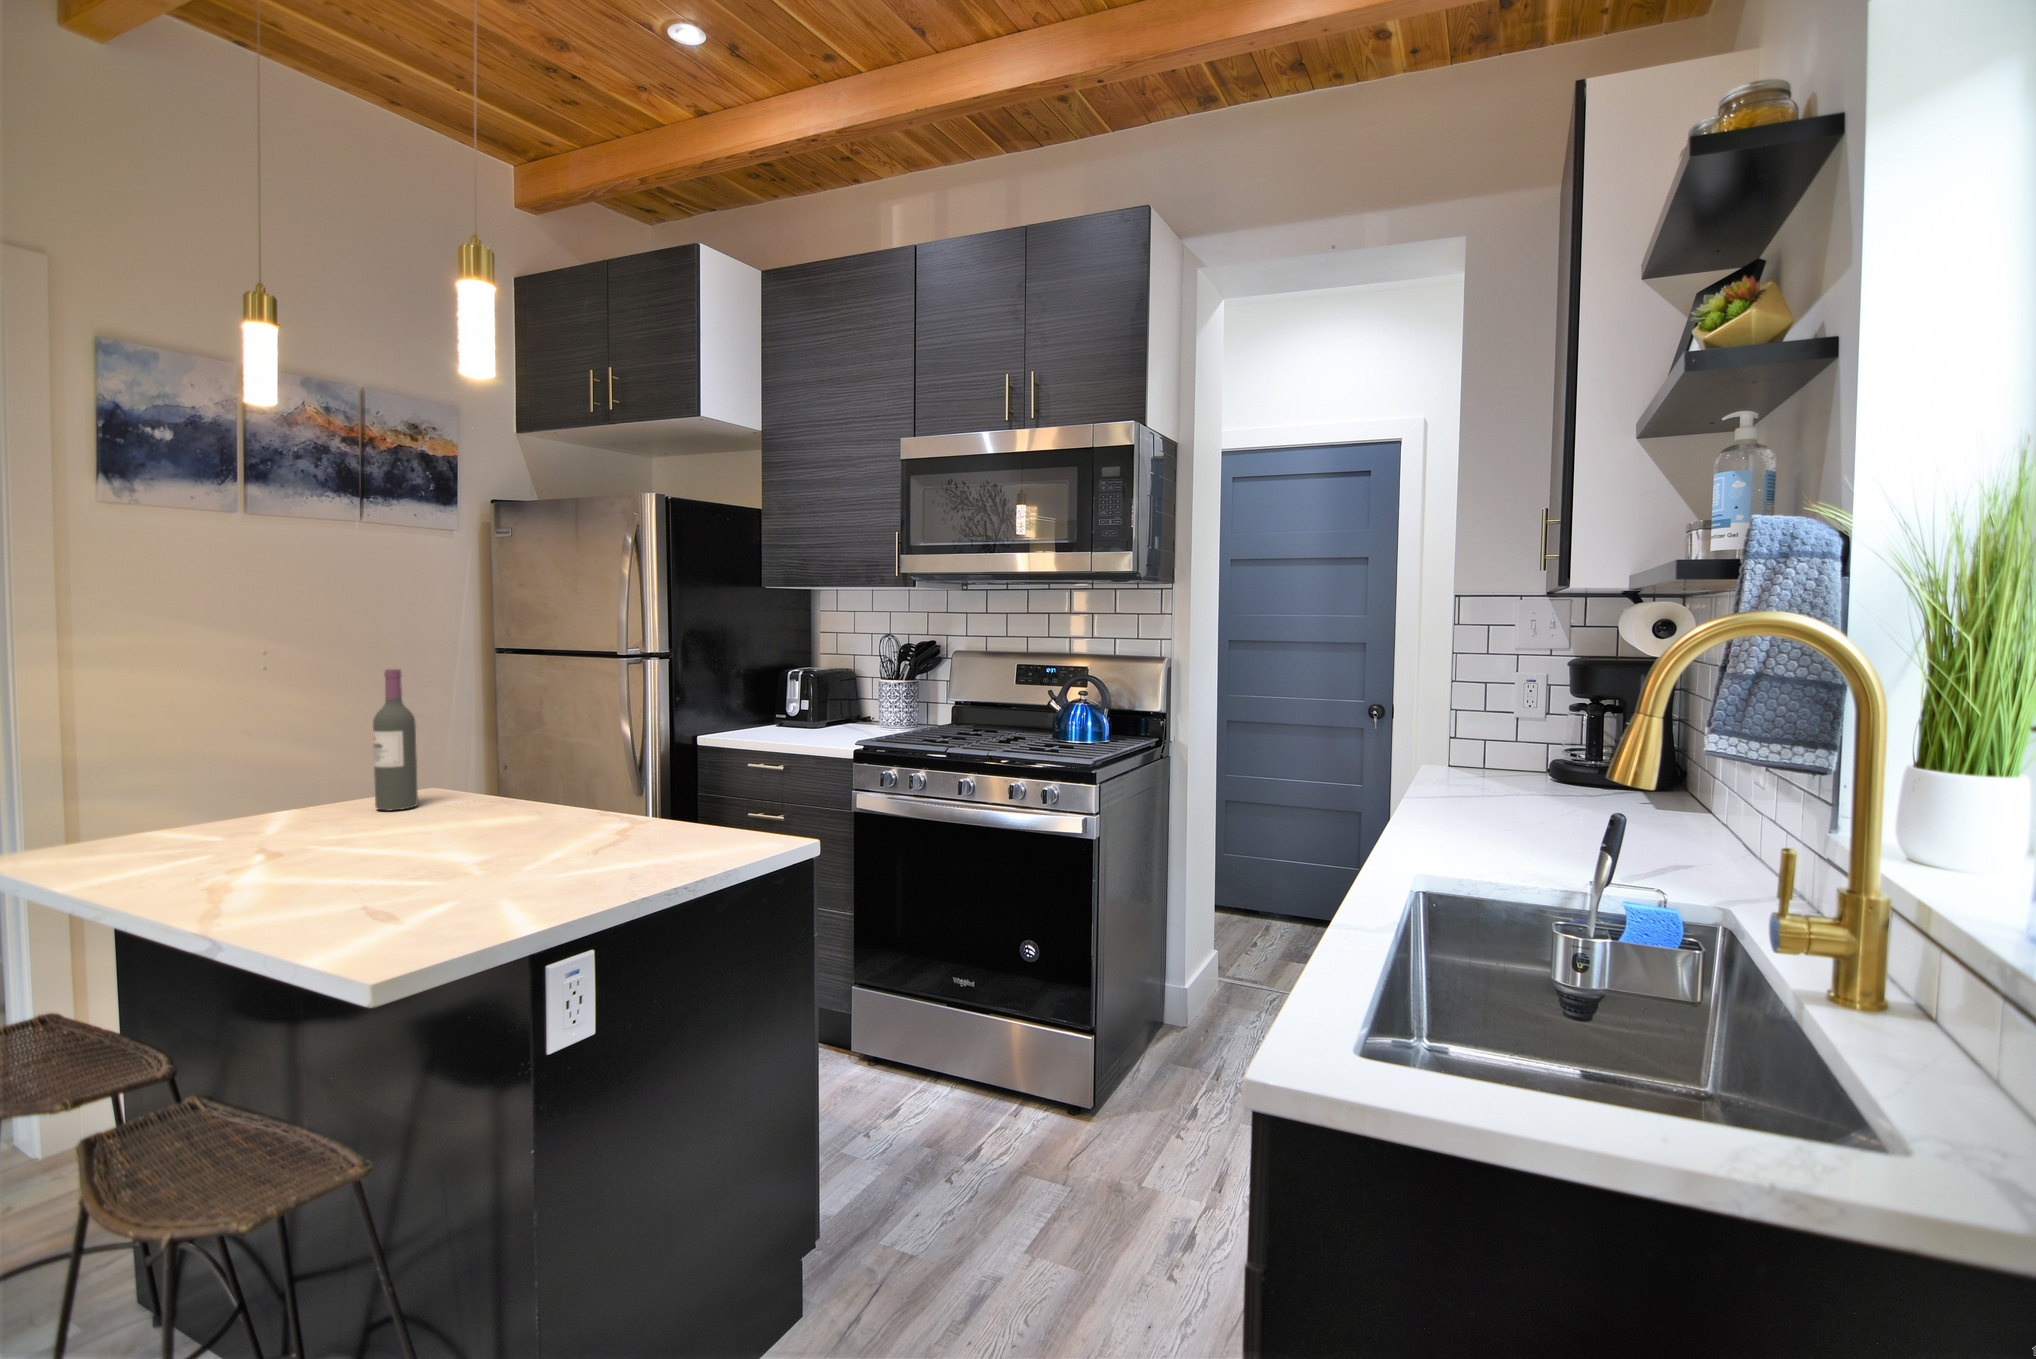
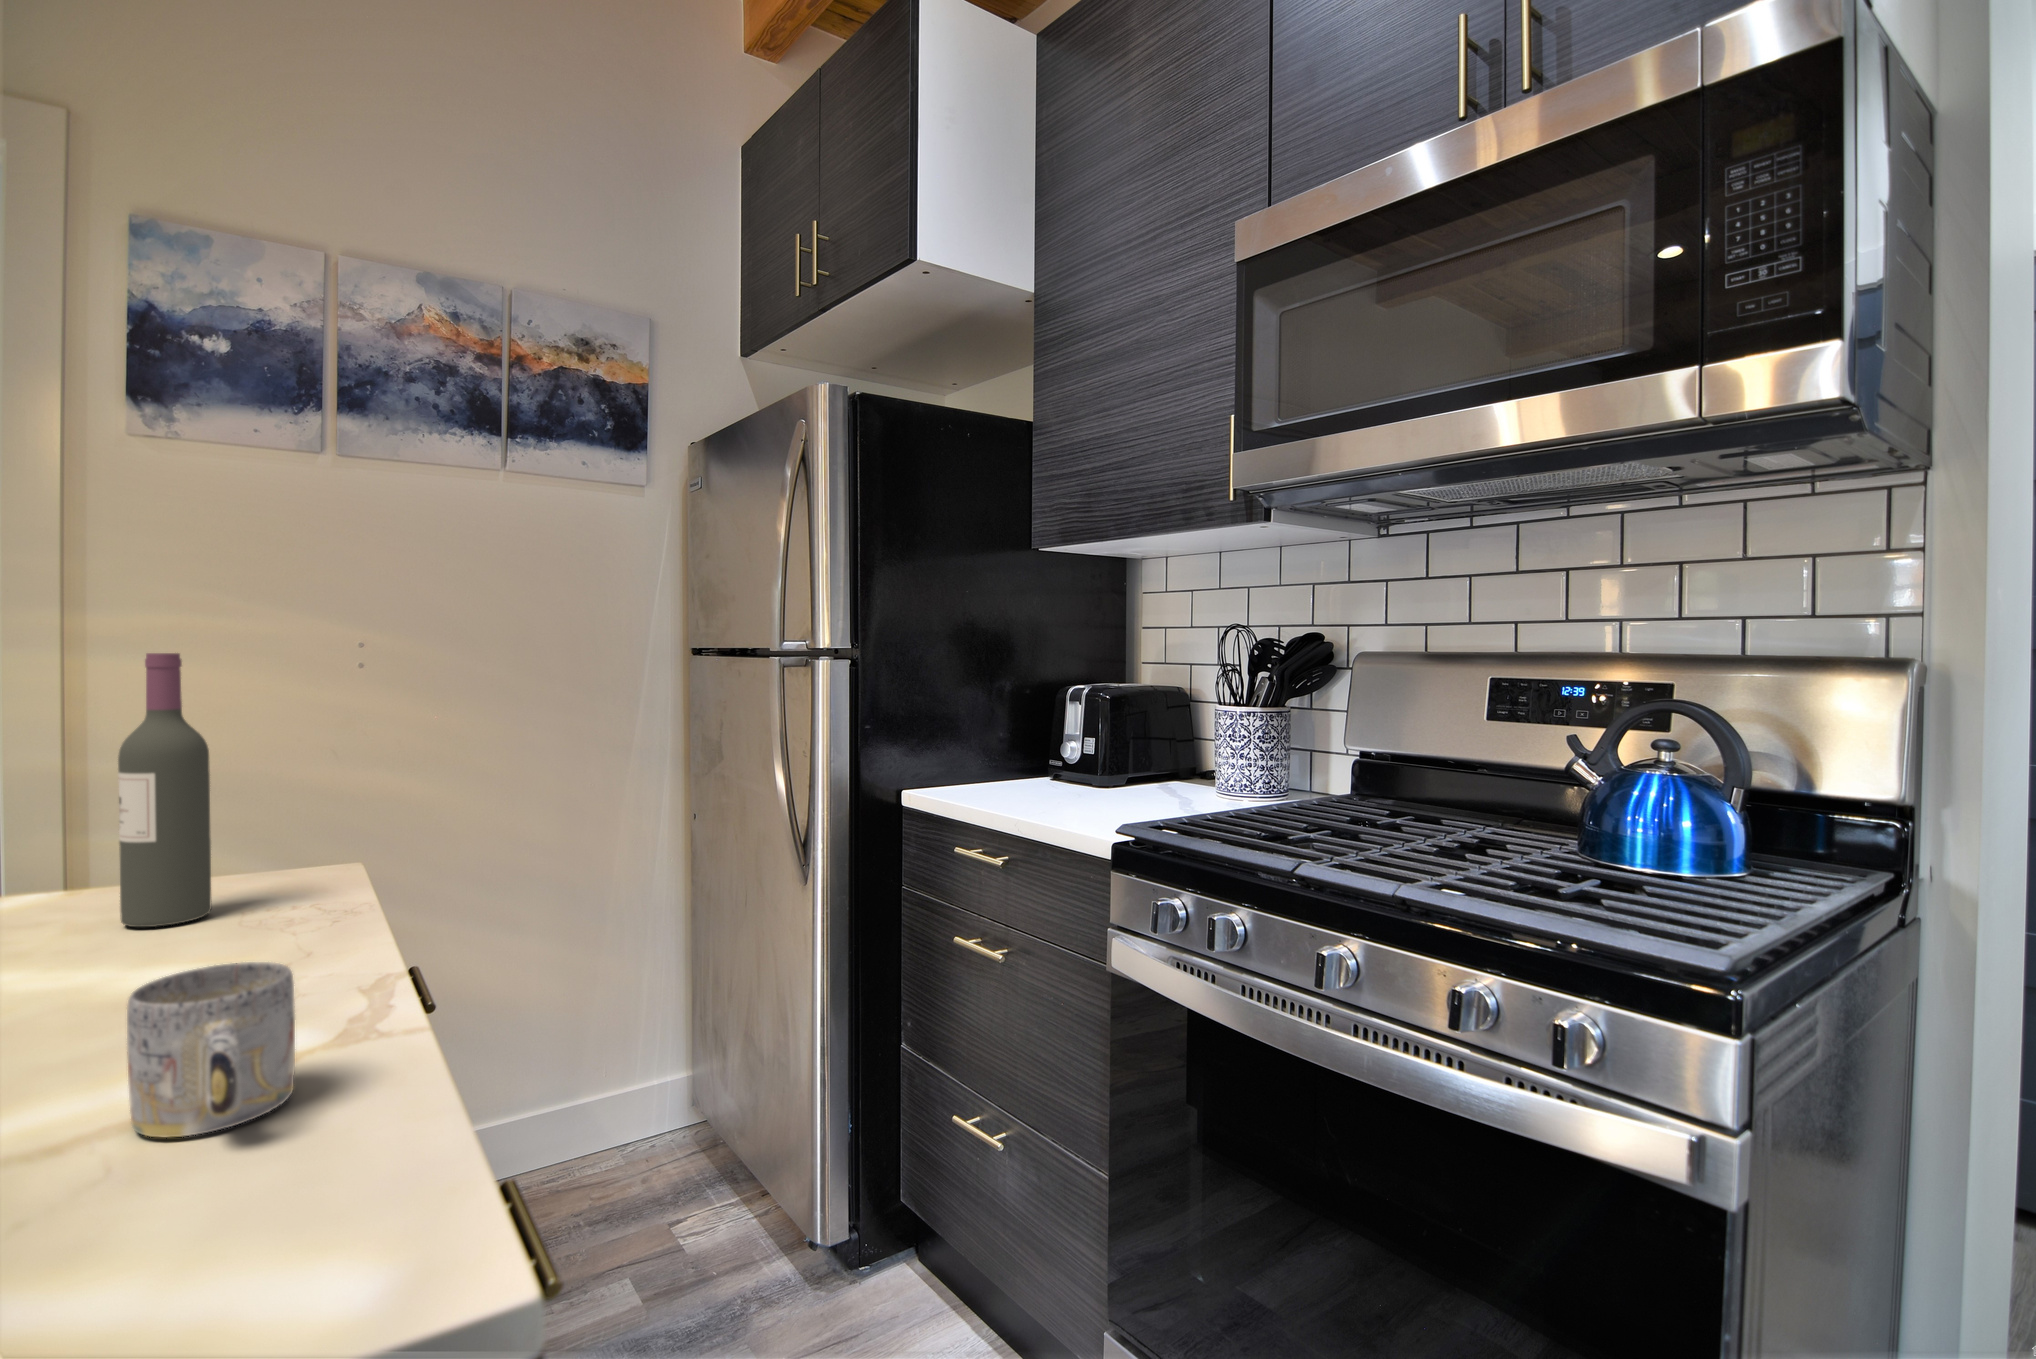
mug: none [599,784,657,835] -> present [127,962,295,1137]

